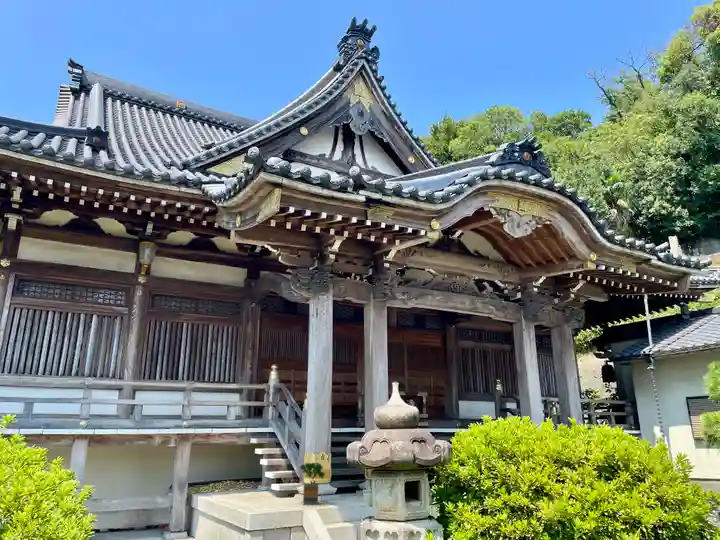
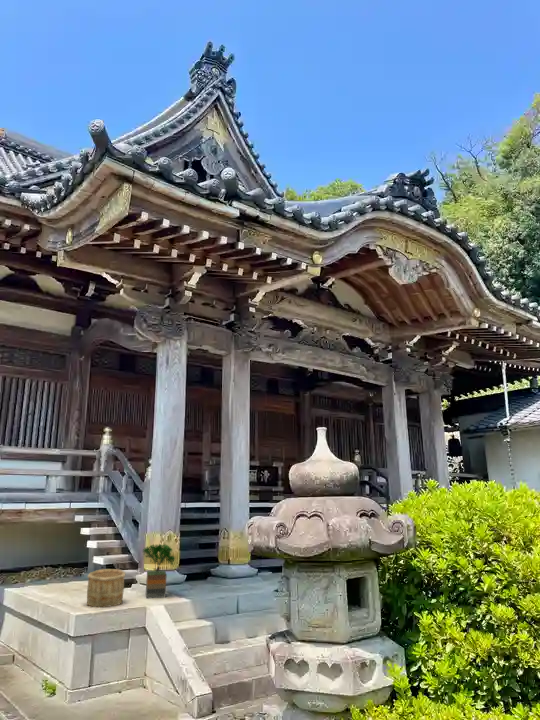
wooden bucket: none [258,481,287,511] -> present [87,569,126,607]

